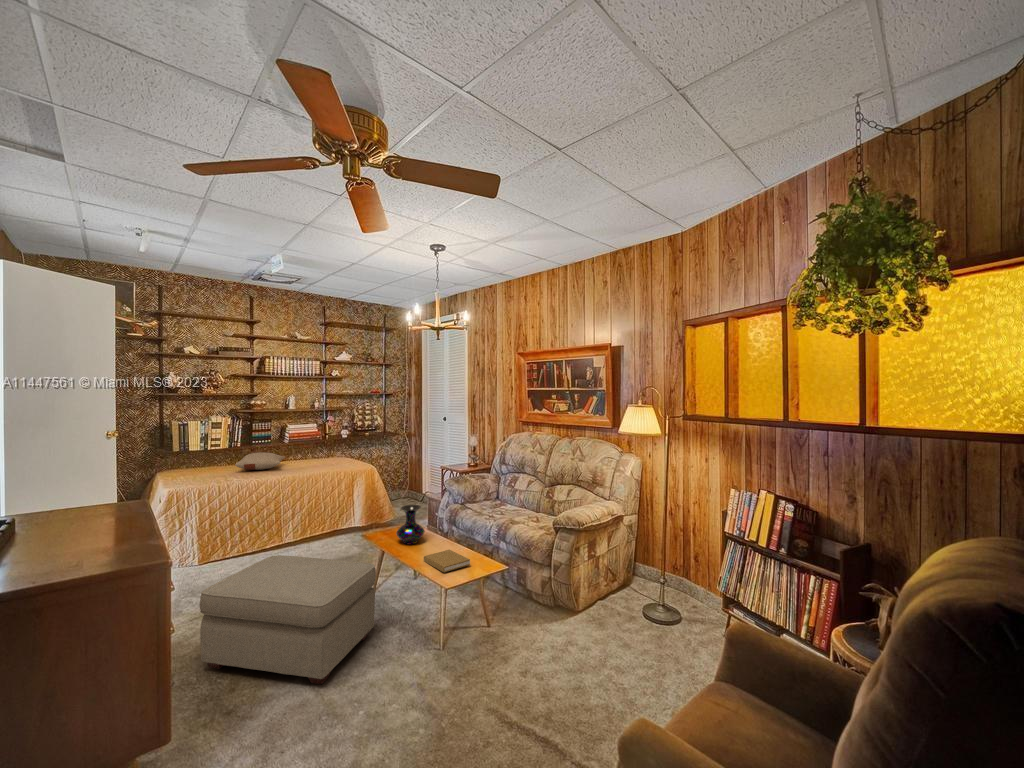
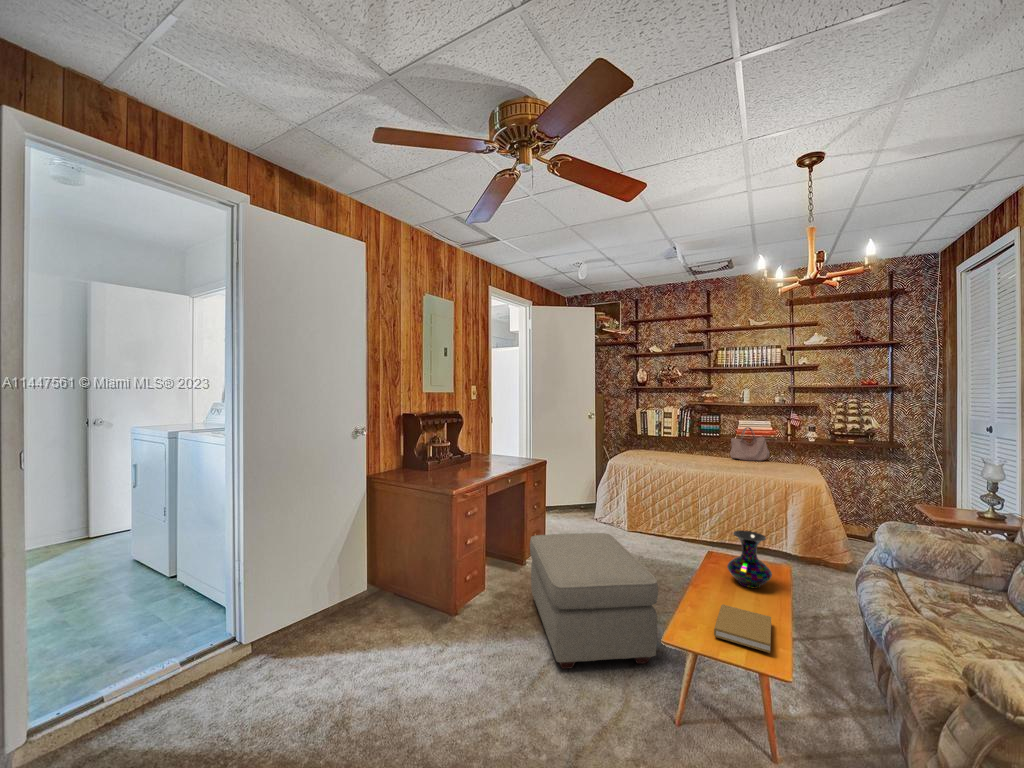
handbag: none [282,431,313,461] -> present [730,427,770,461]
pillow: present [235,452,285,470] -> none [671,444,726,461]

